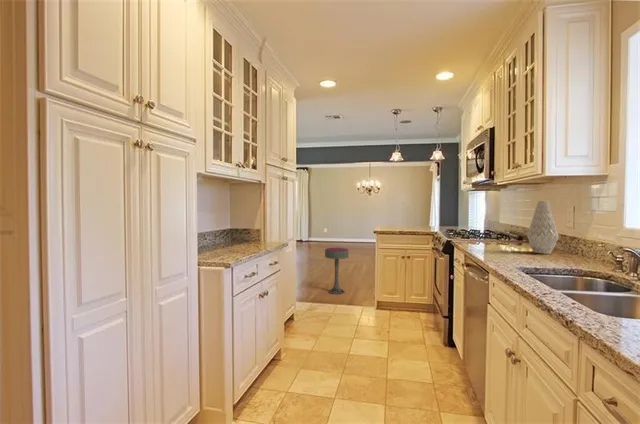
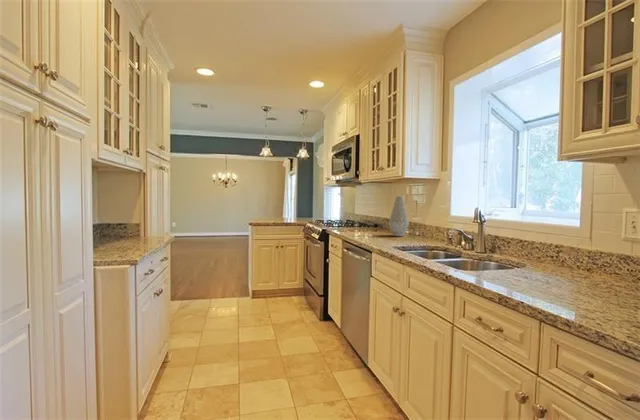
bar stool: present [325,248,349,294] -> none [195,241,221,289]

